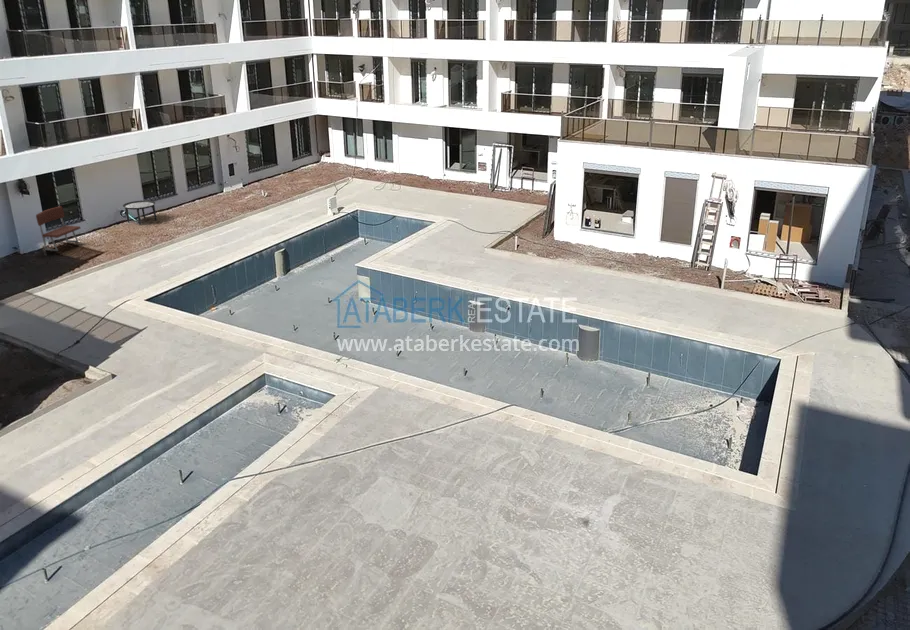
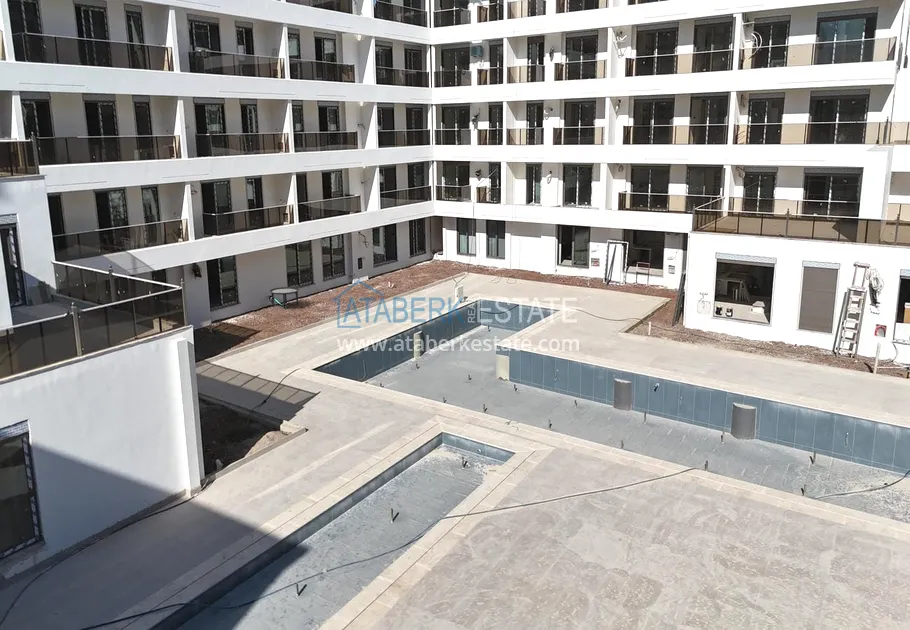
bench: present [36,206,80,251] -> none [202,289,237,329]

